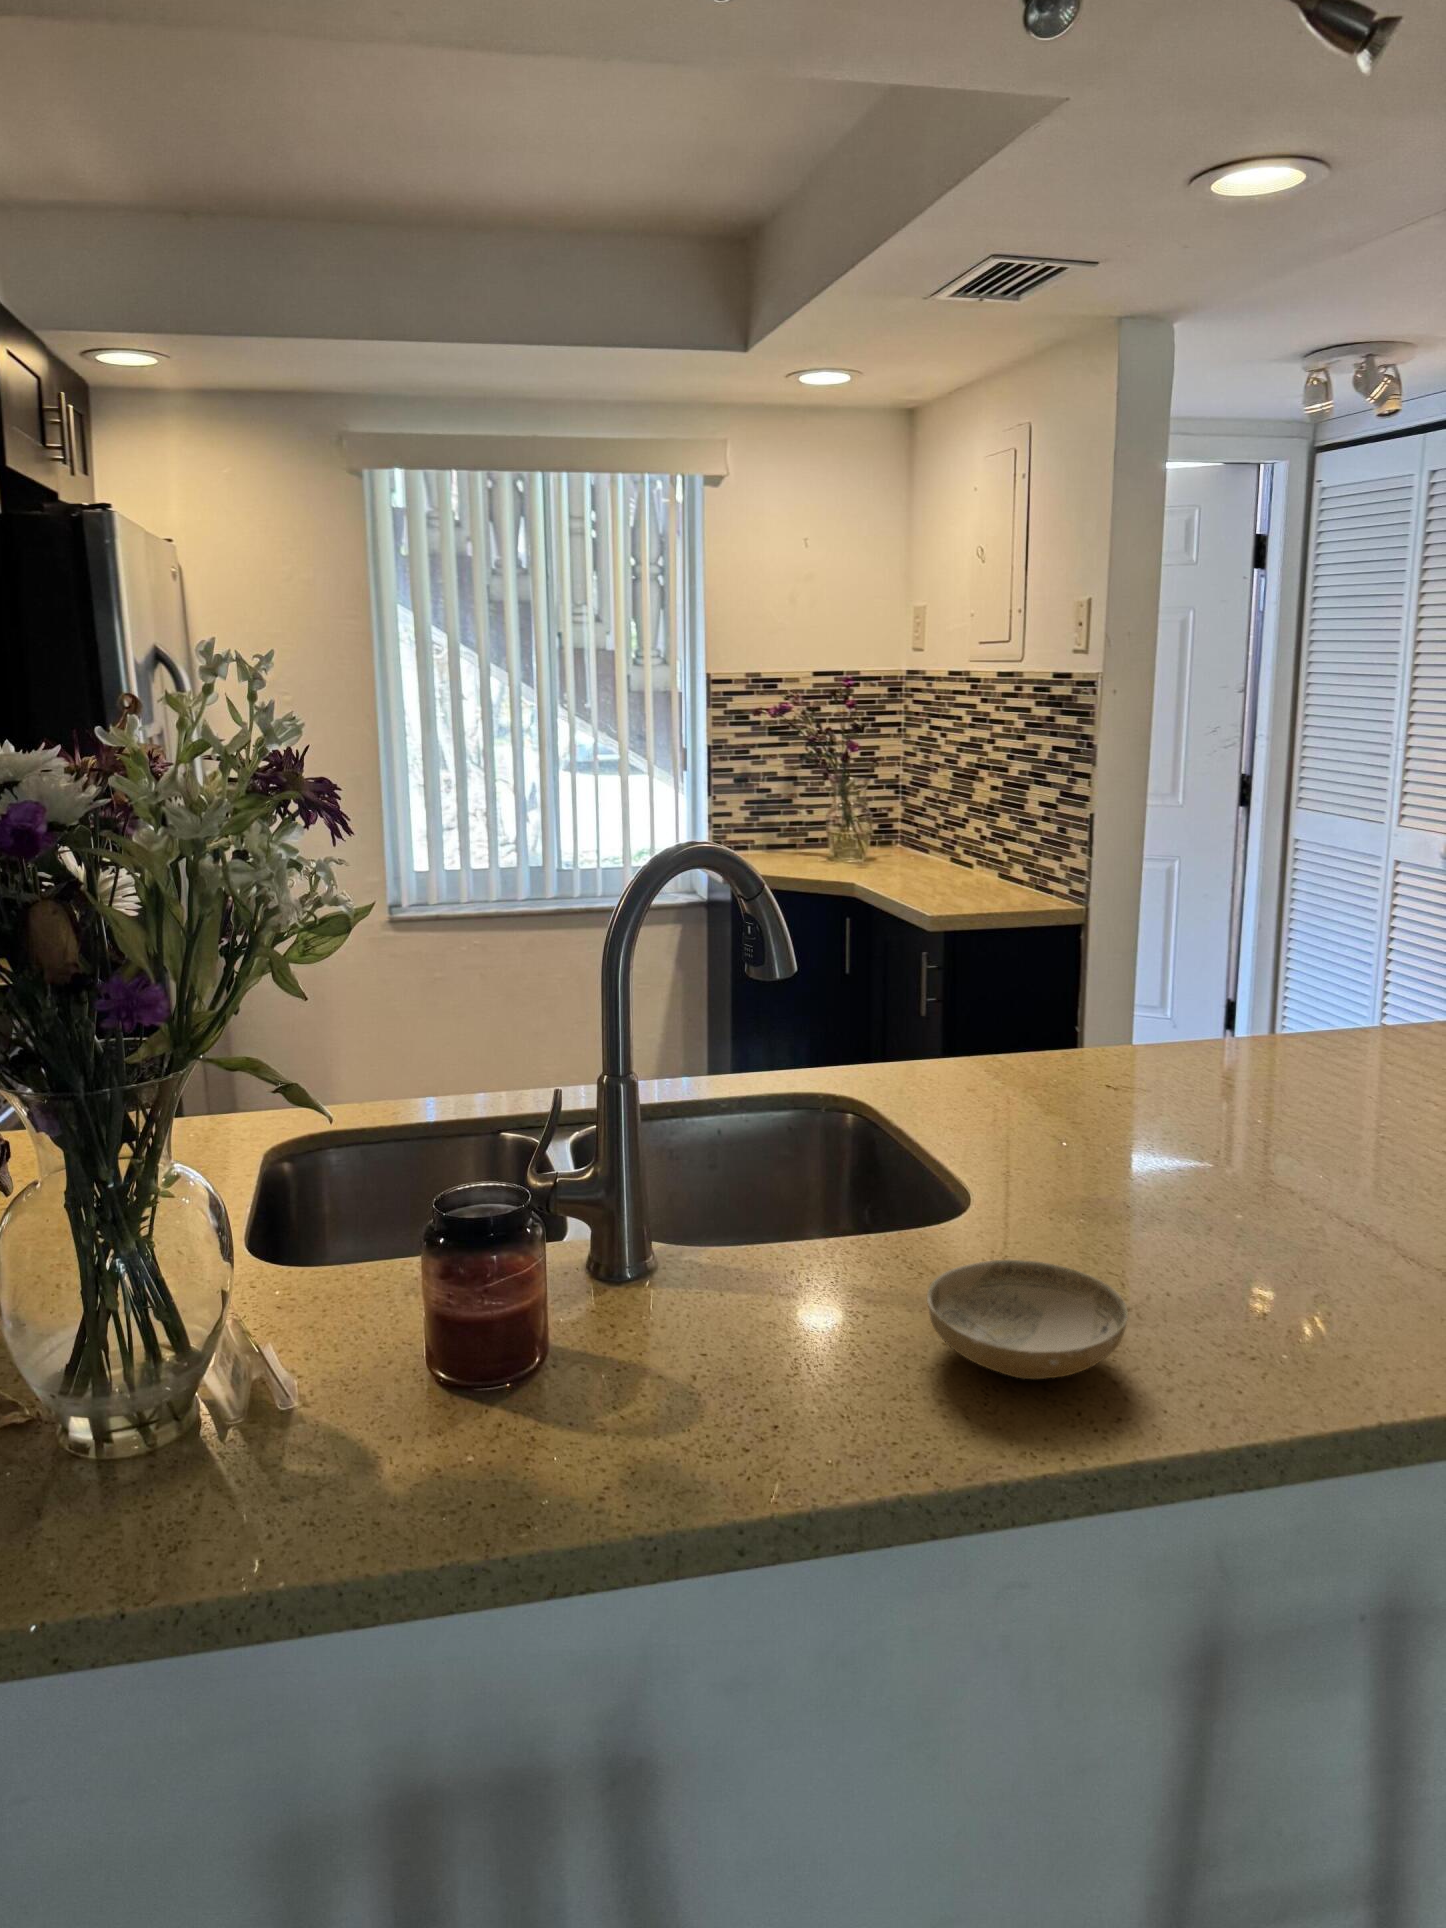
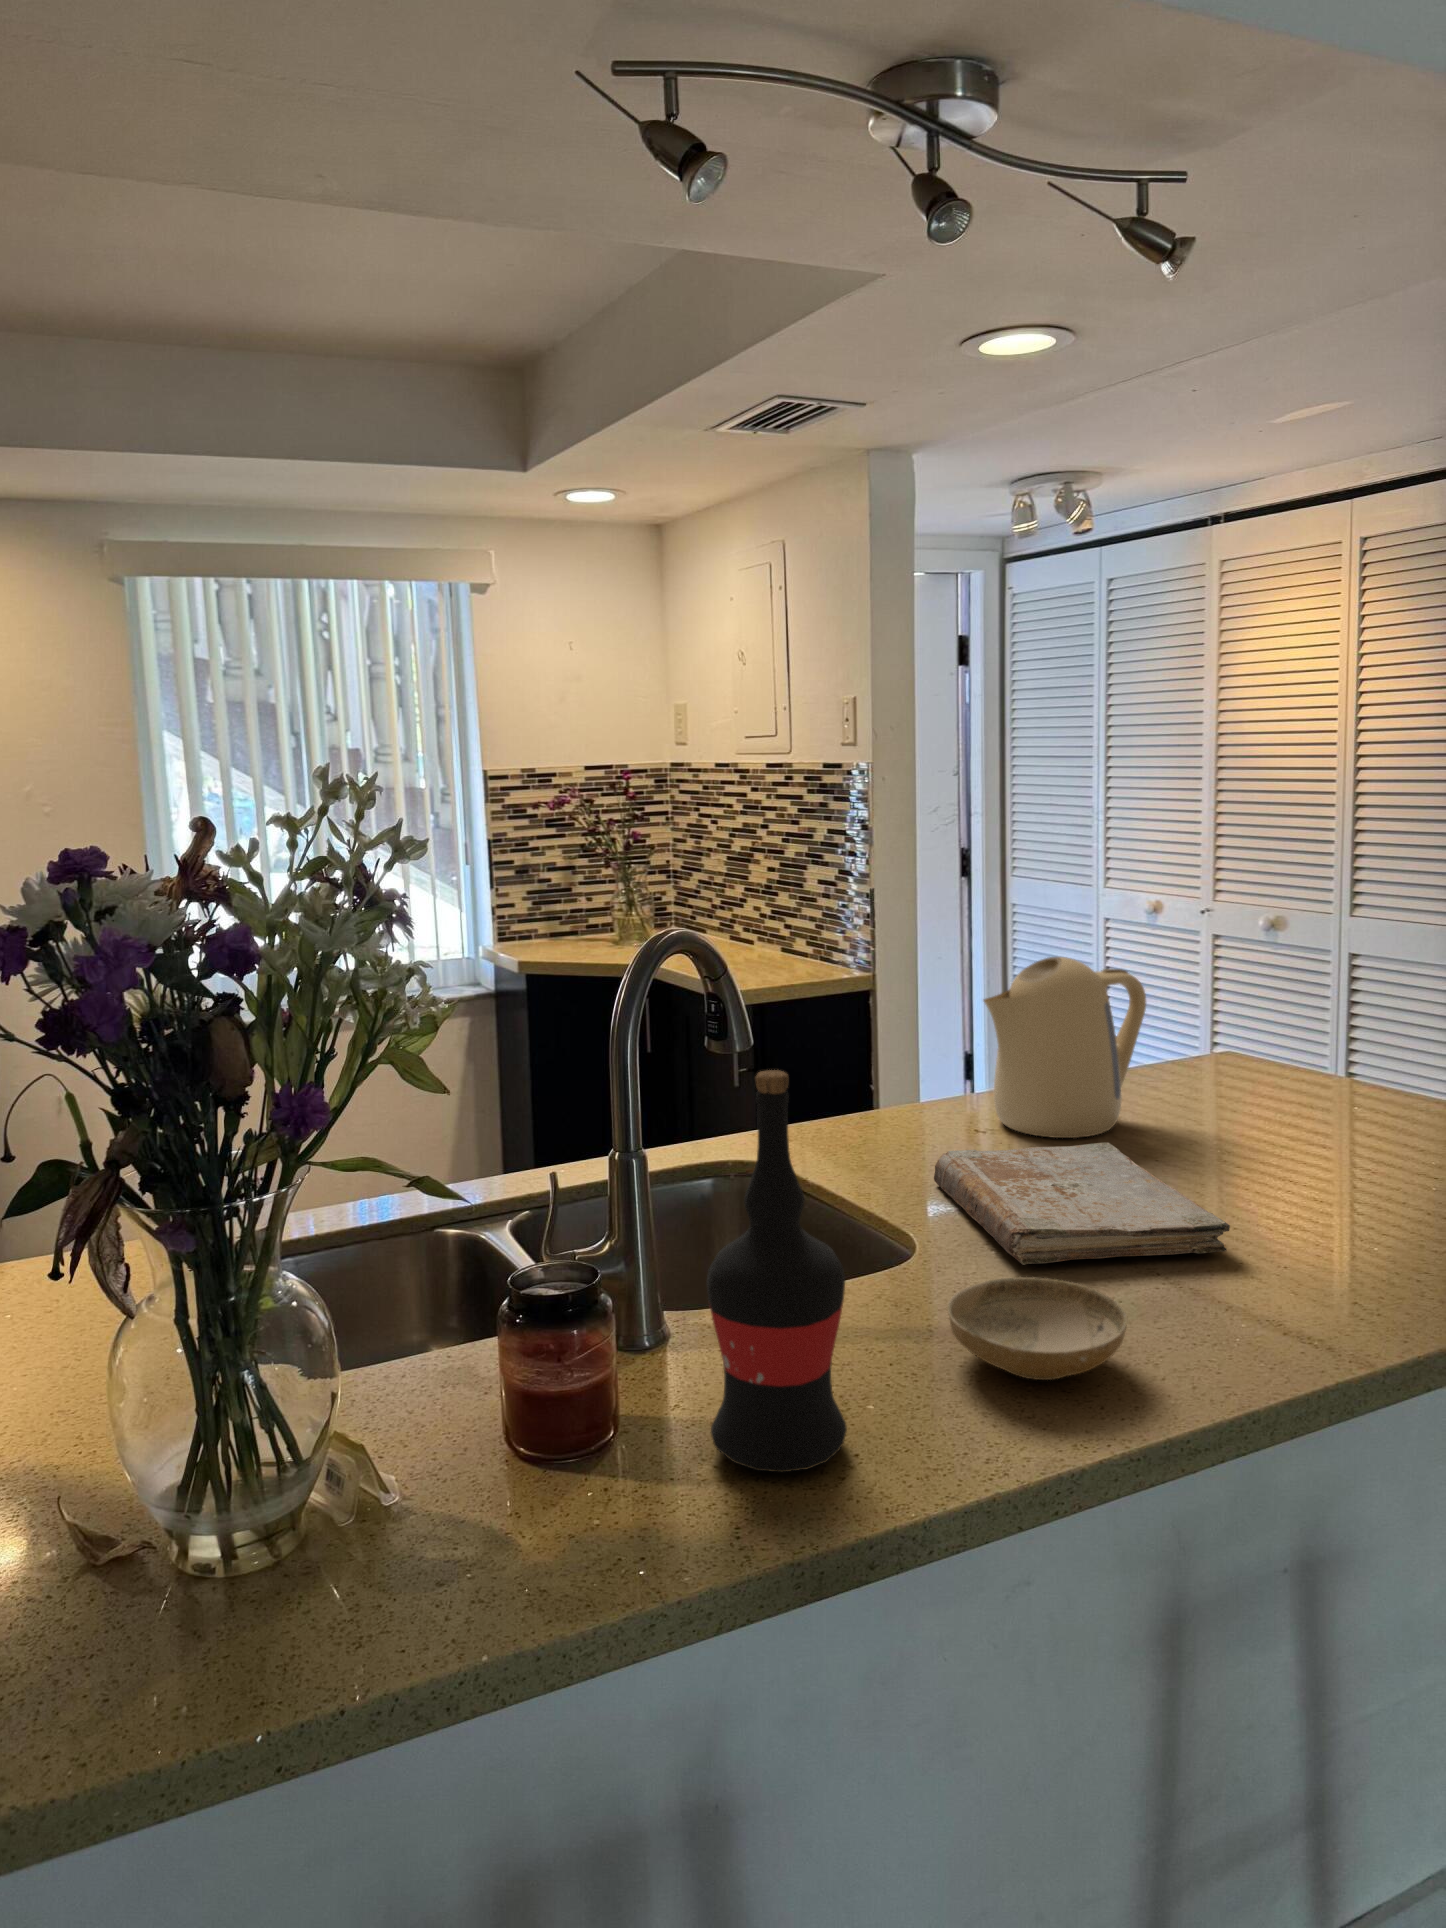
kettle: none [1120,903,1323,1110] -> present [984,957,1146,1138]
wine bottle: none [616,1008,768,1438] -> present [707,1070,847,1472]
book: none [1022,1111,1327,1259] -> present [934,1143,1230,1265]

